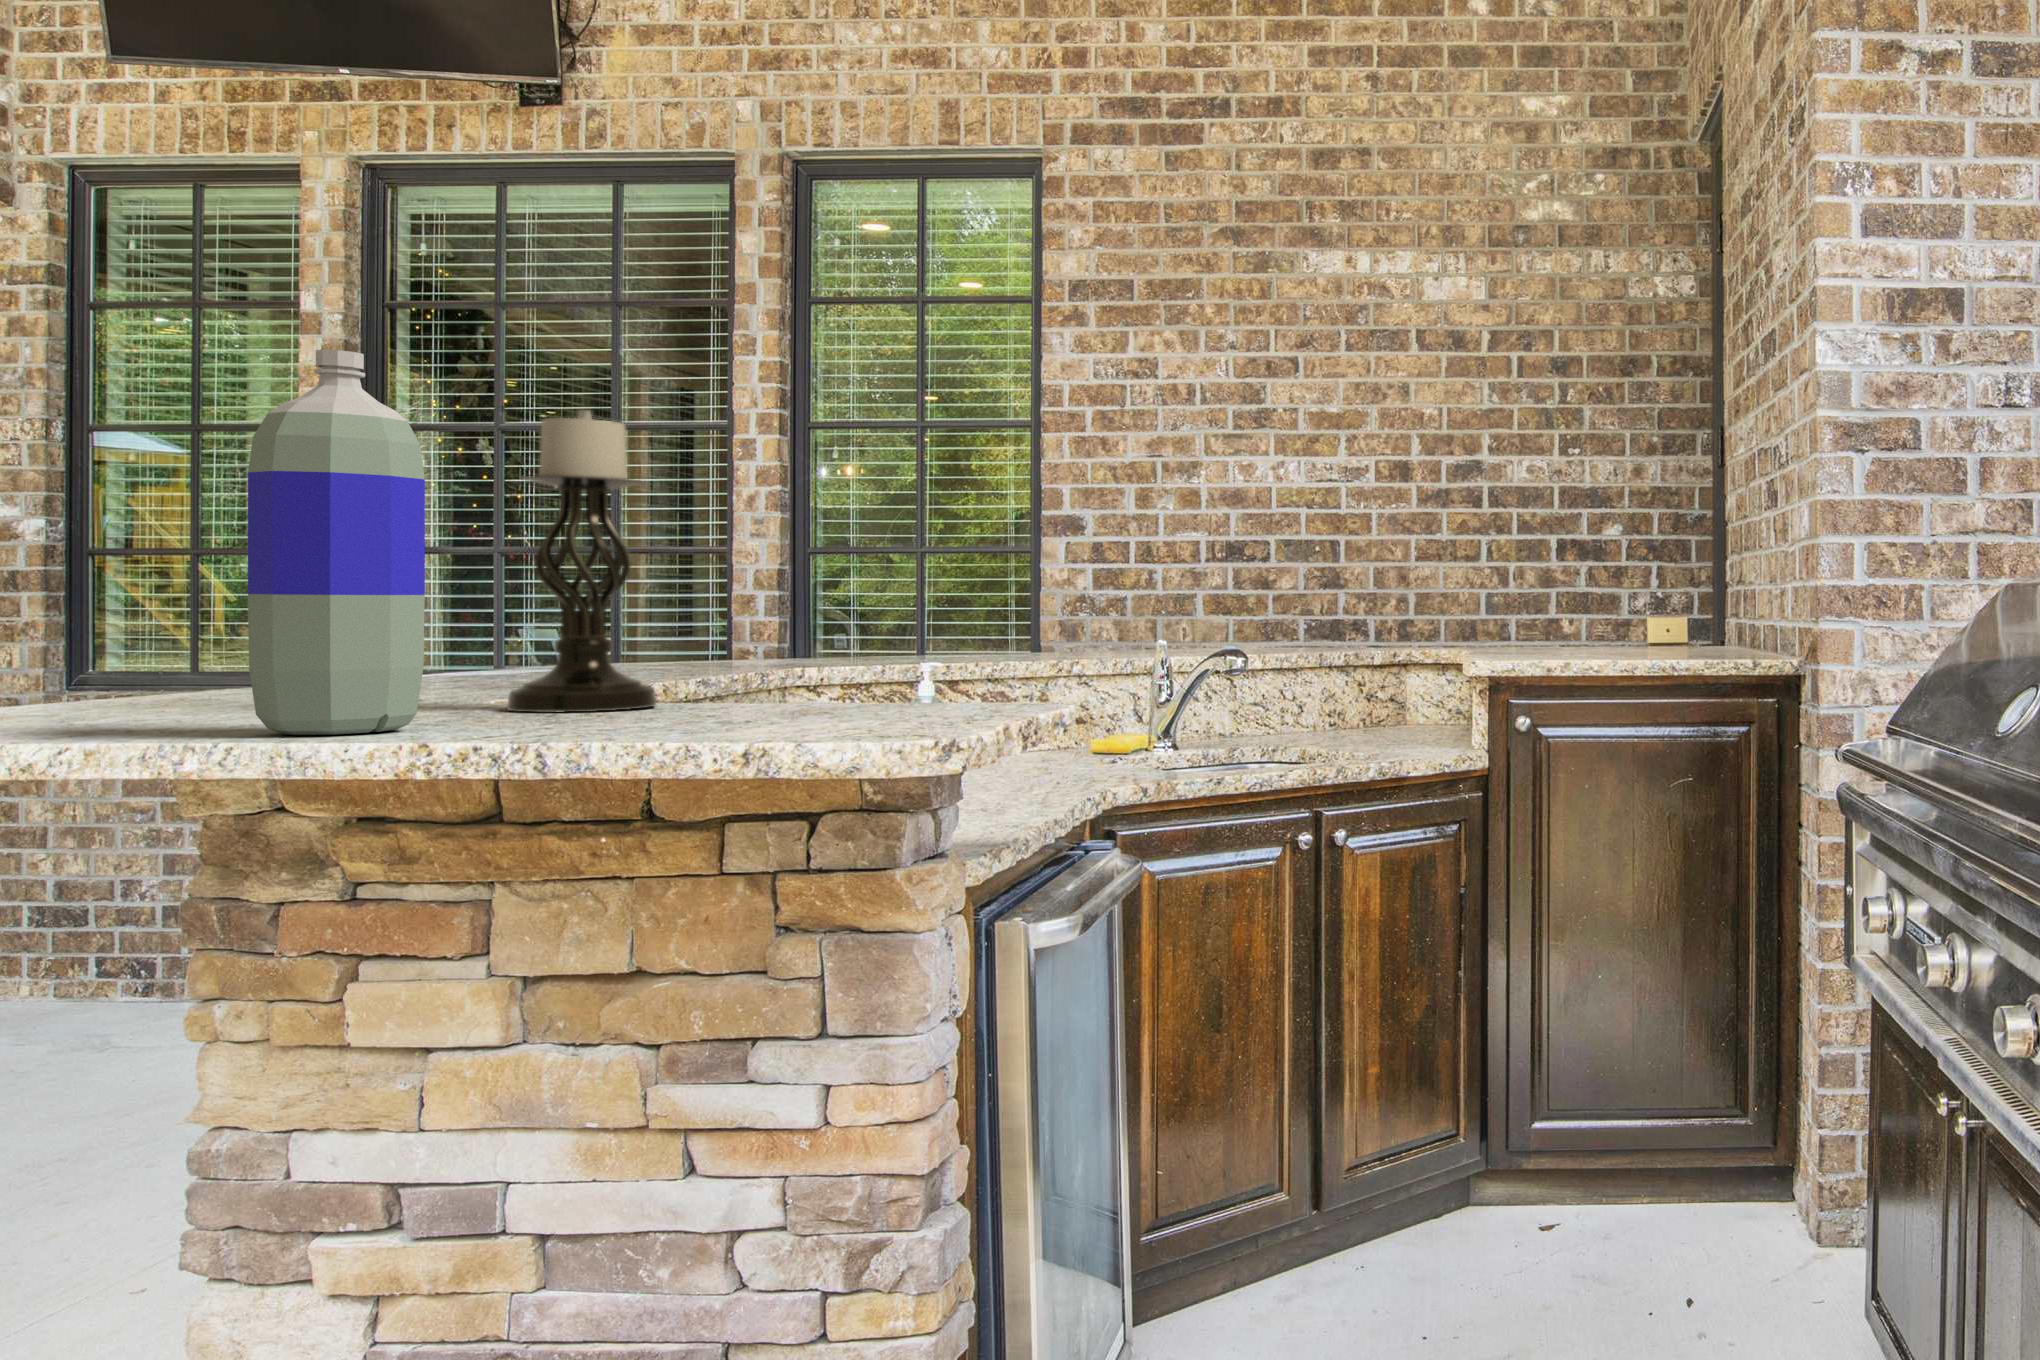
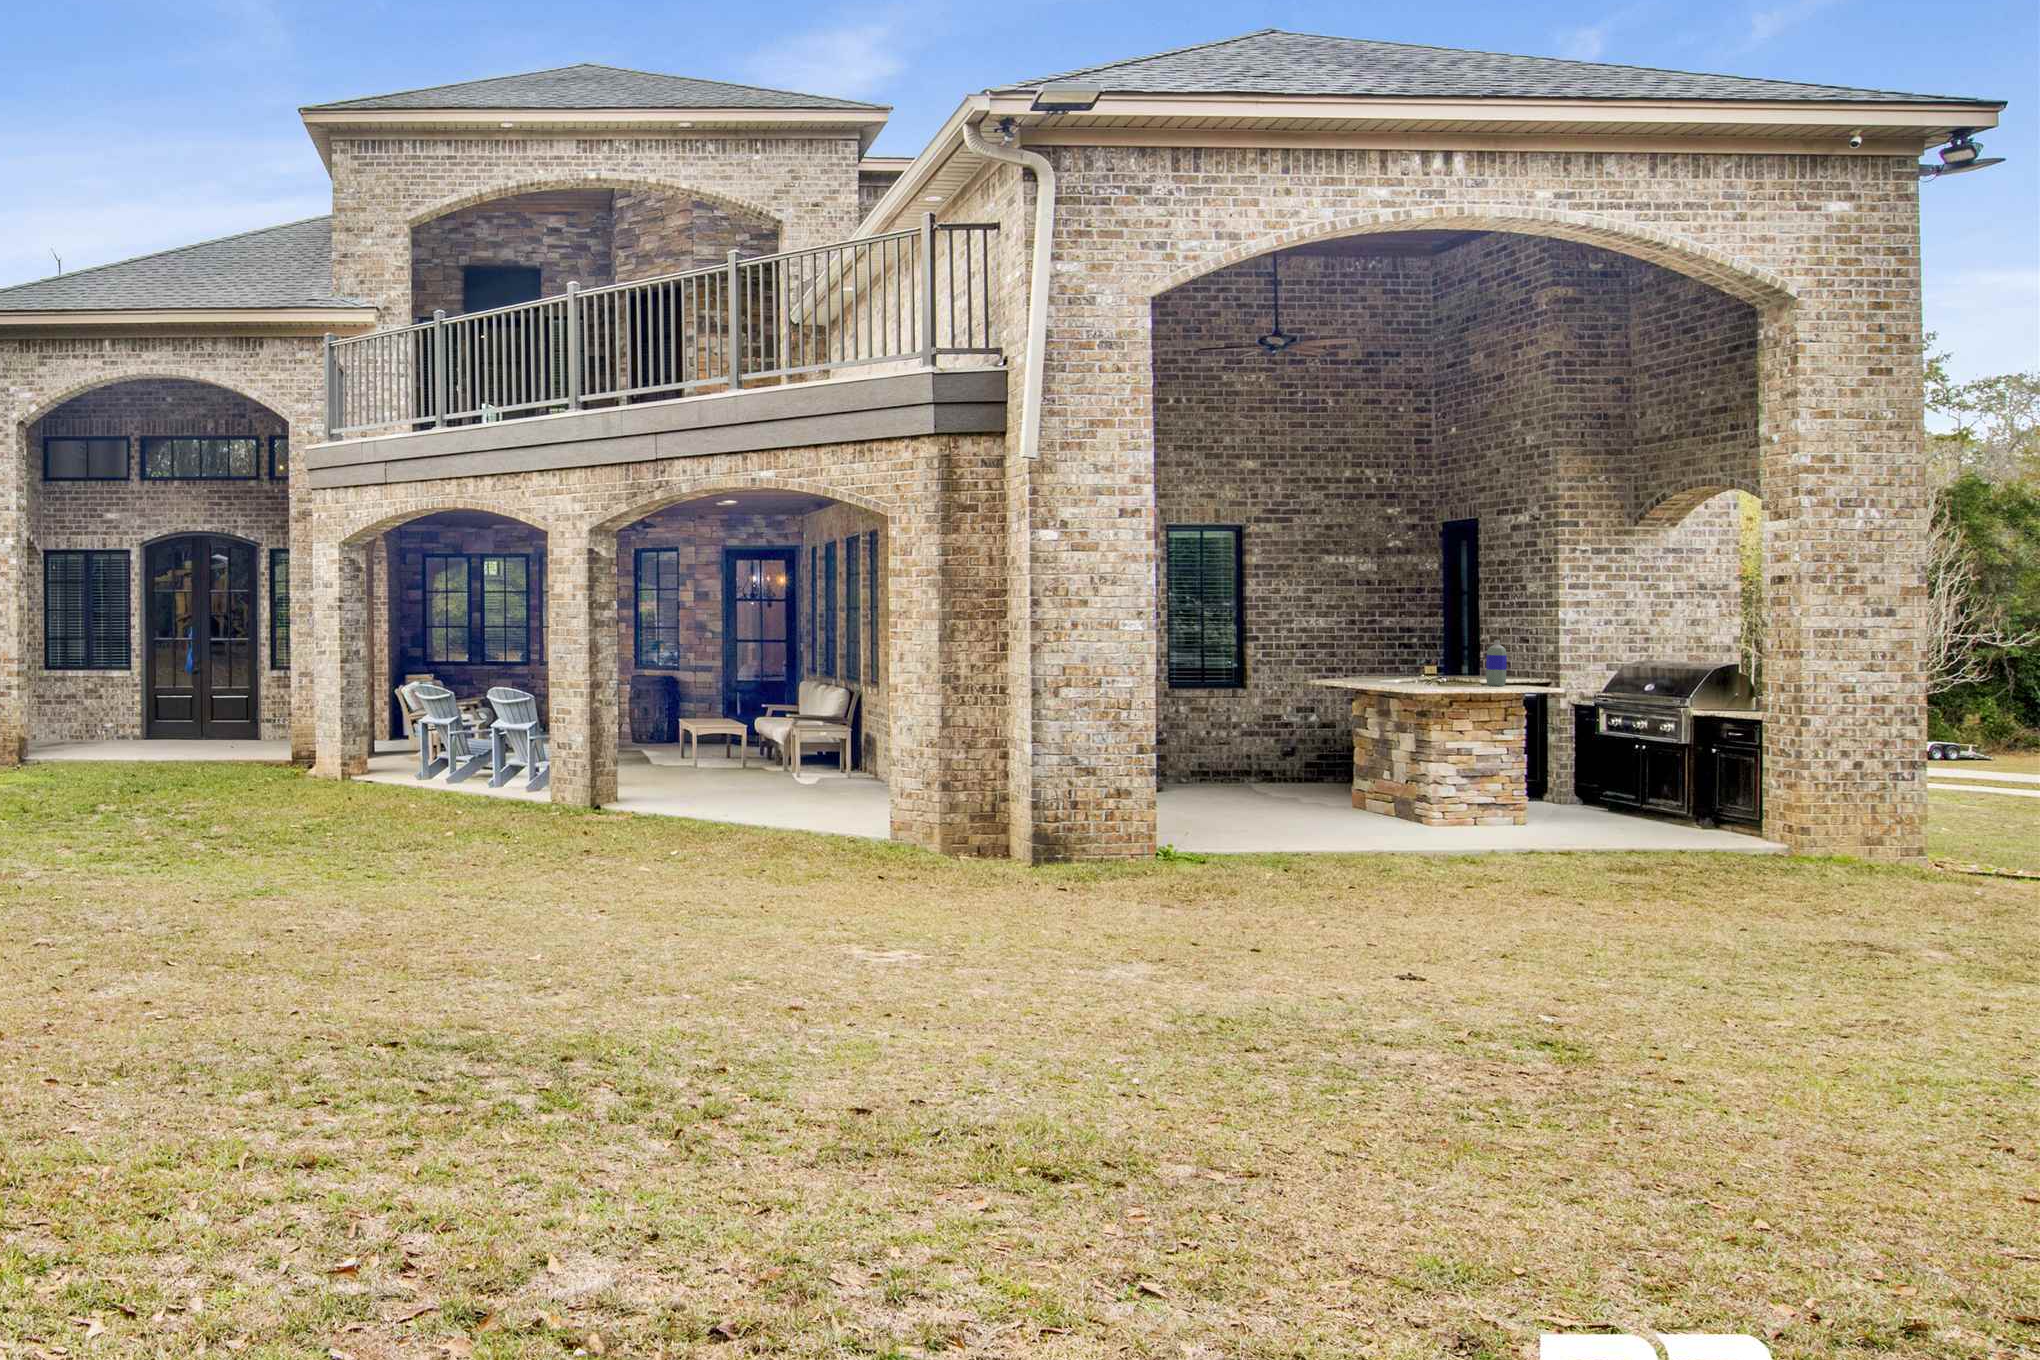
candle holder: present [507,410,656,712] -> none [1449,640,1472,685]

